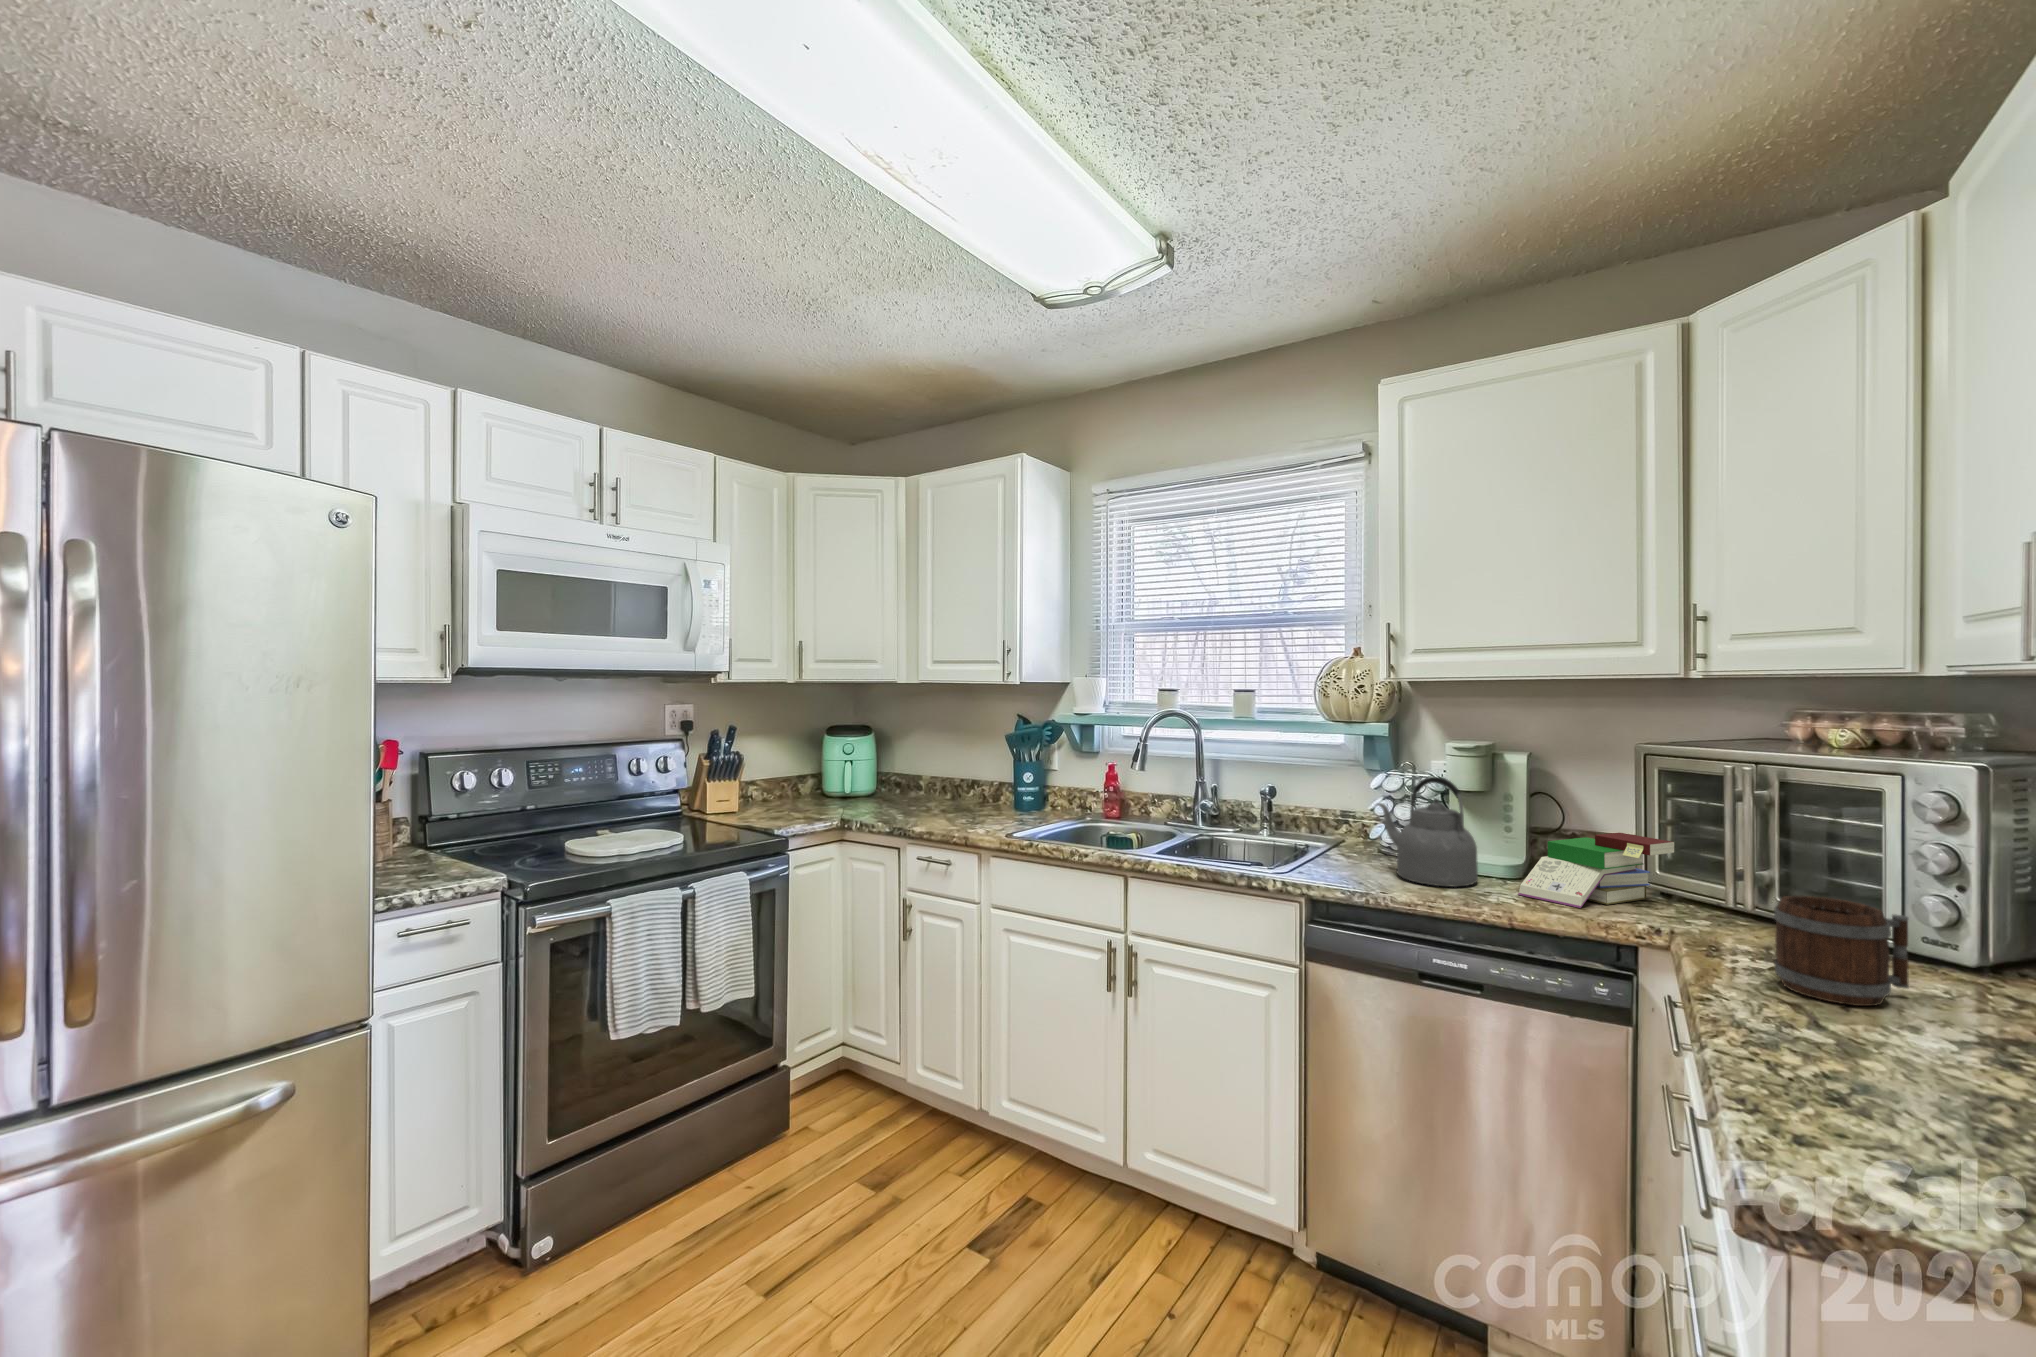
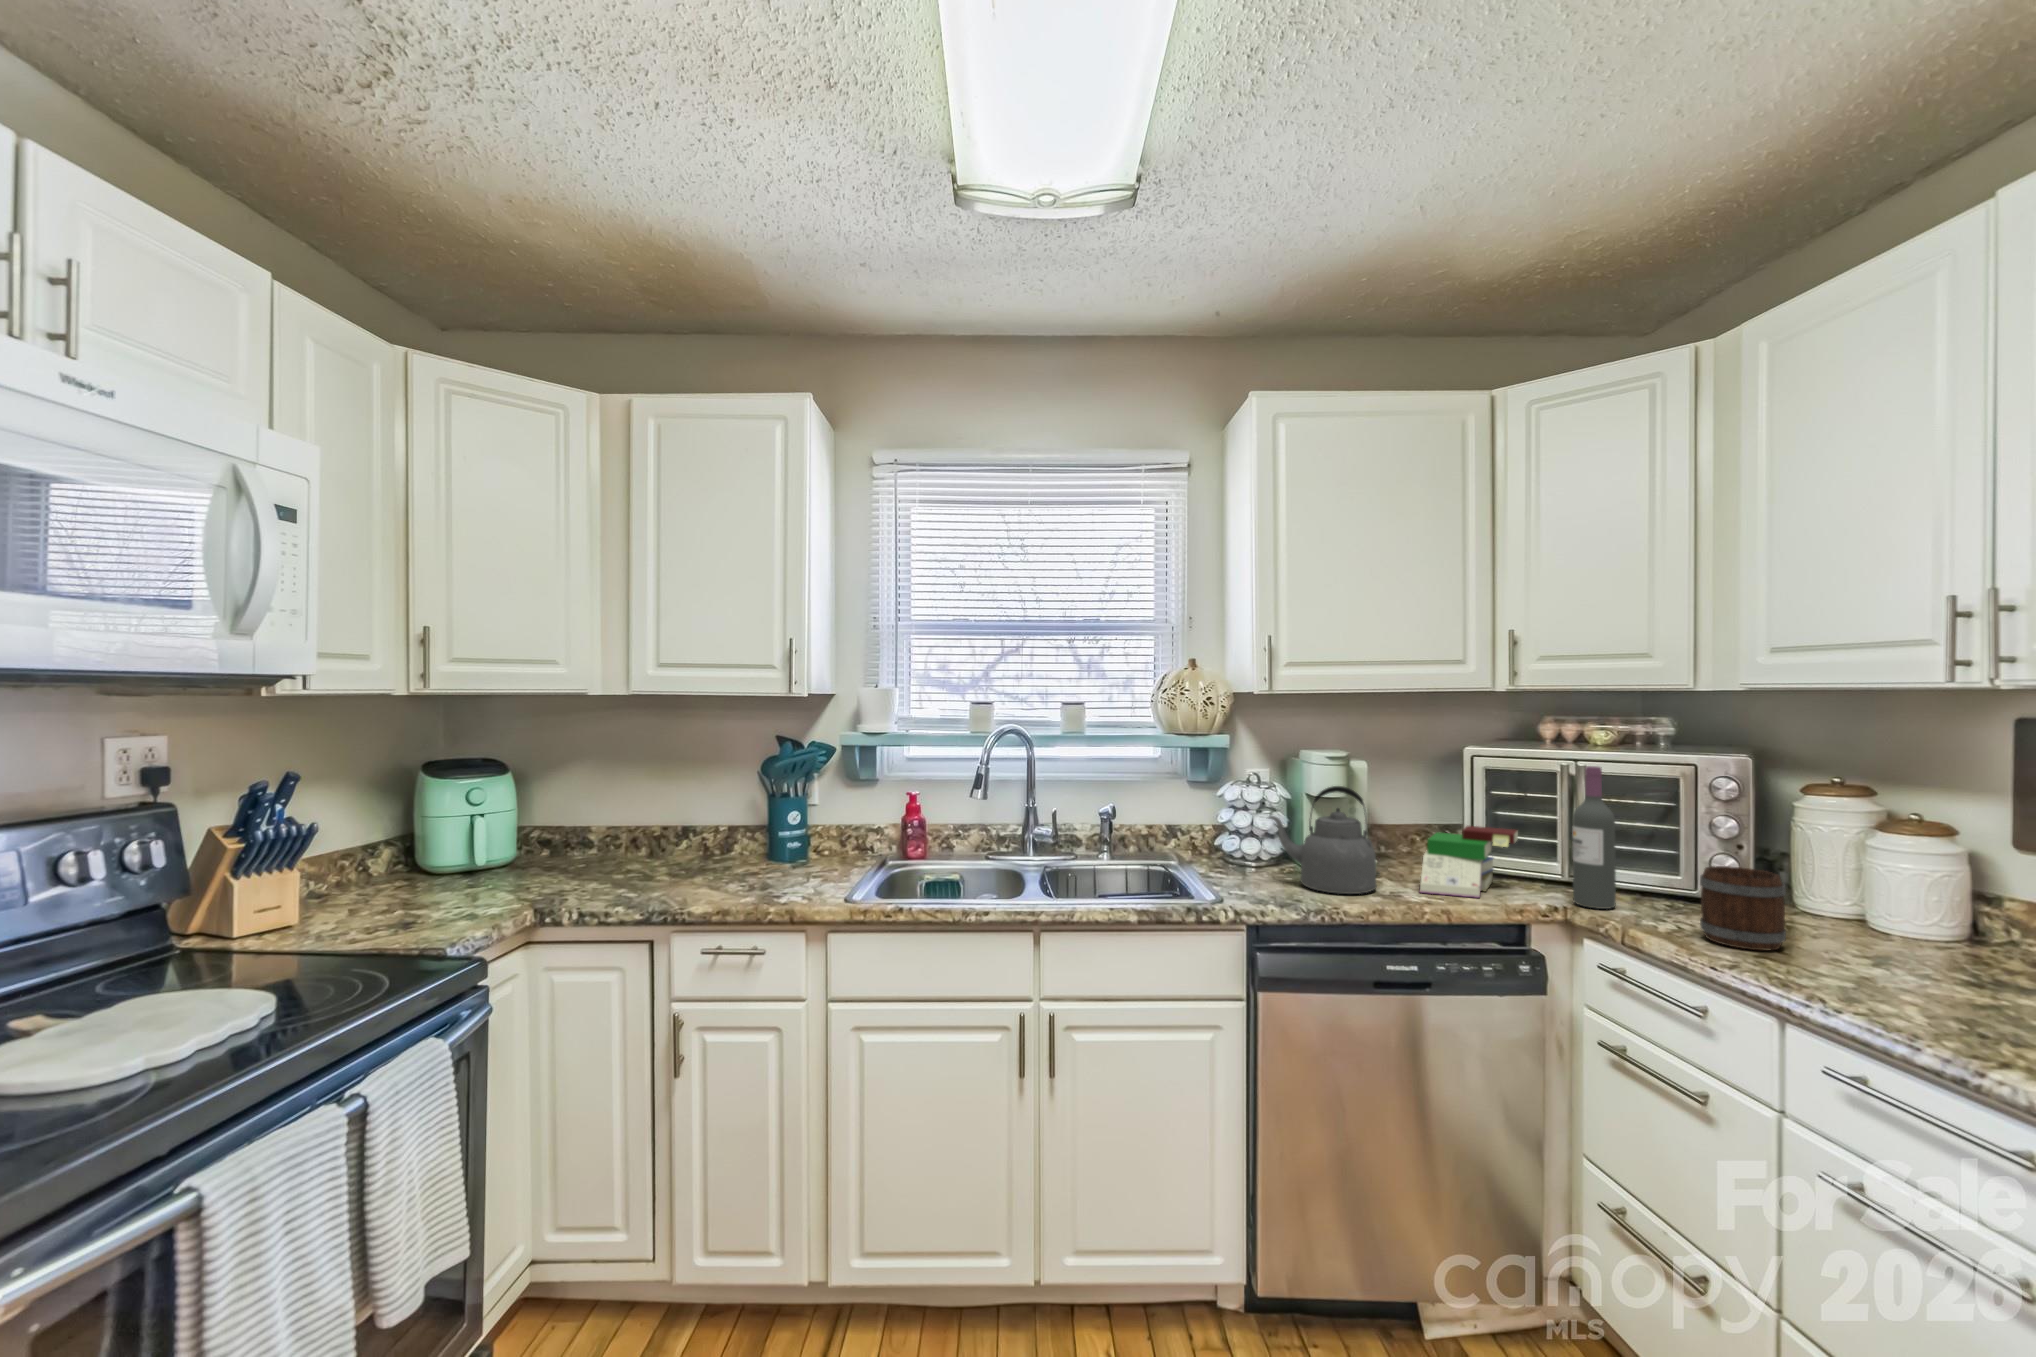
wine bottle: none [1693,769,1749,940] -> present [1573,766,1616,909]

